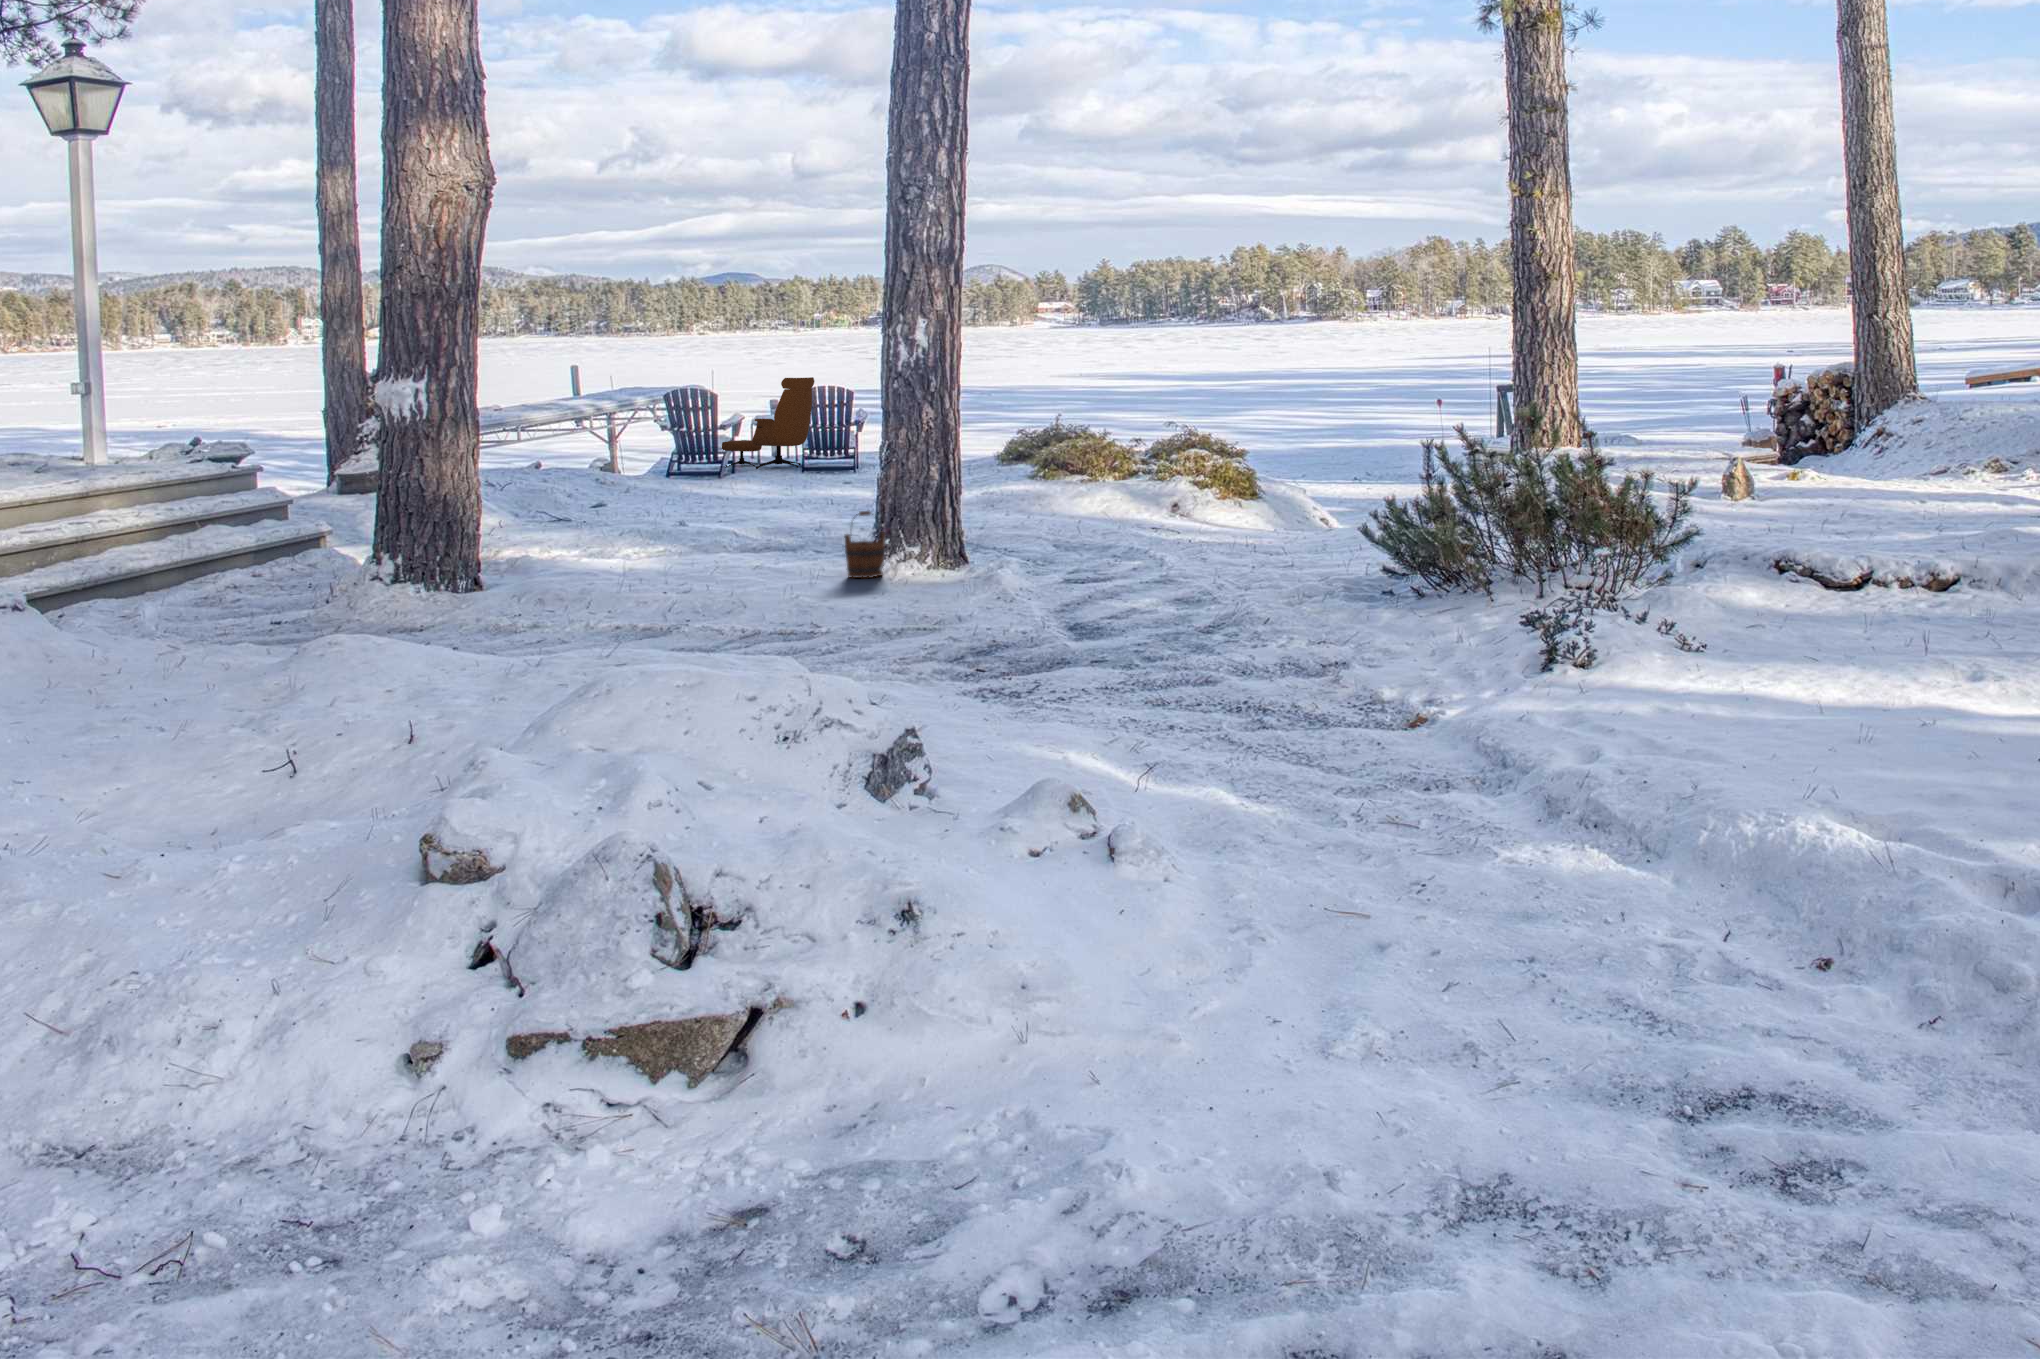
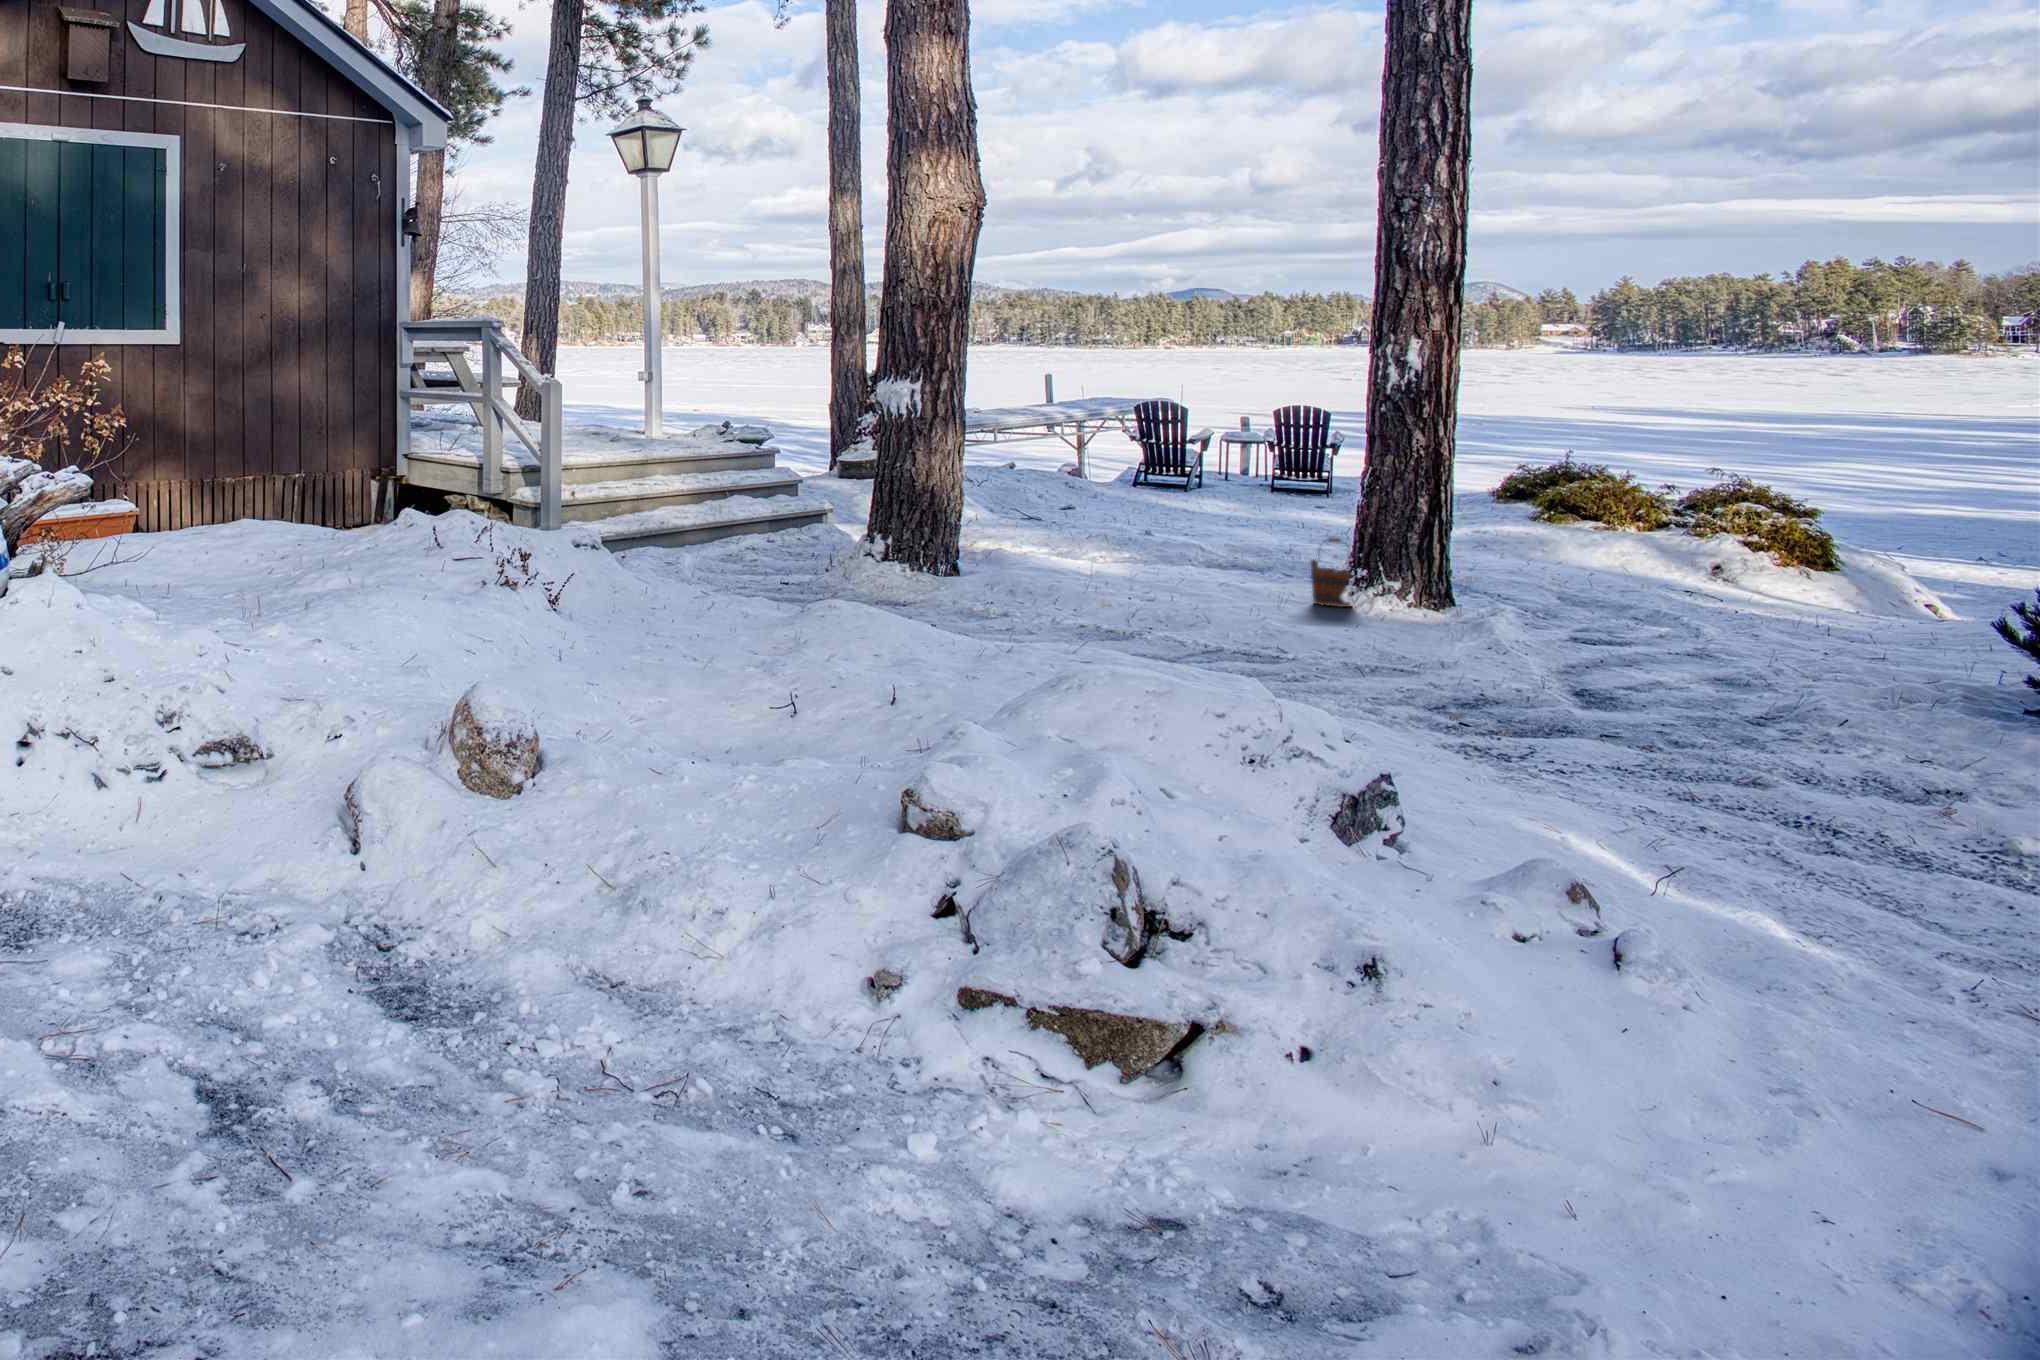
lounge chair: present [722,377,814,469] -> none [1121,389,1224,482]

